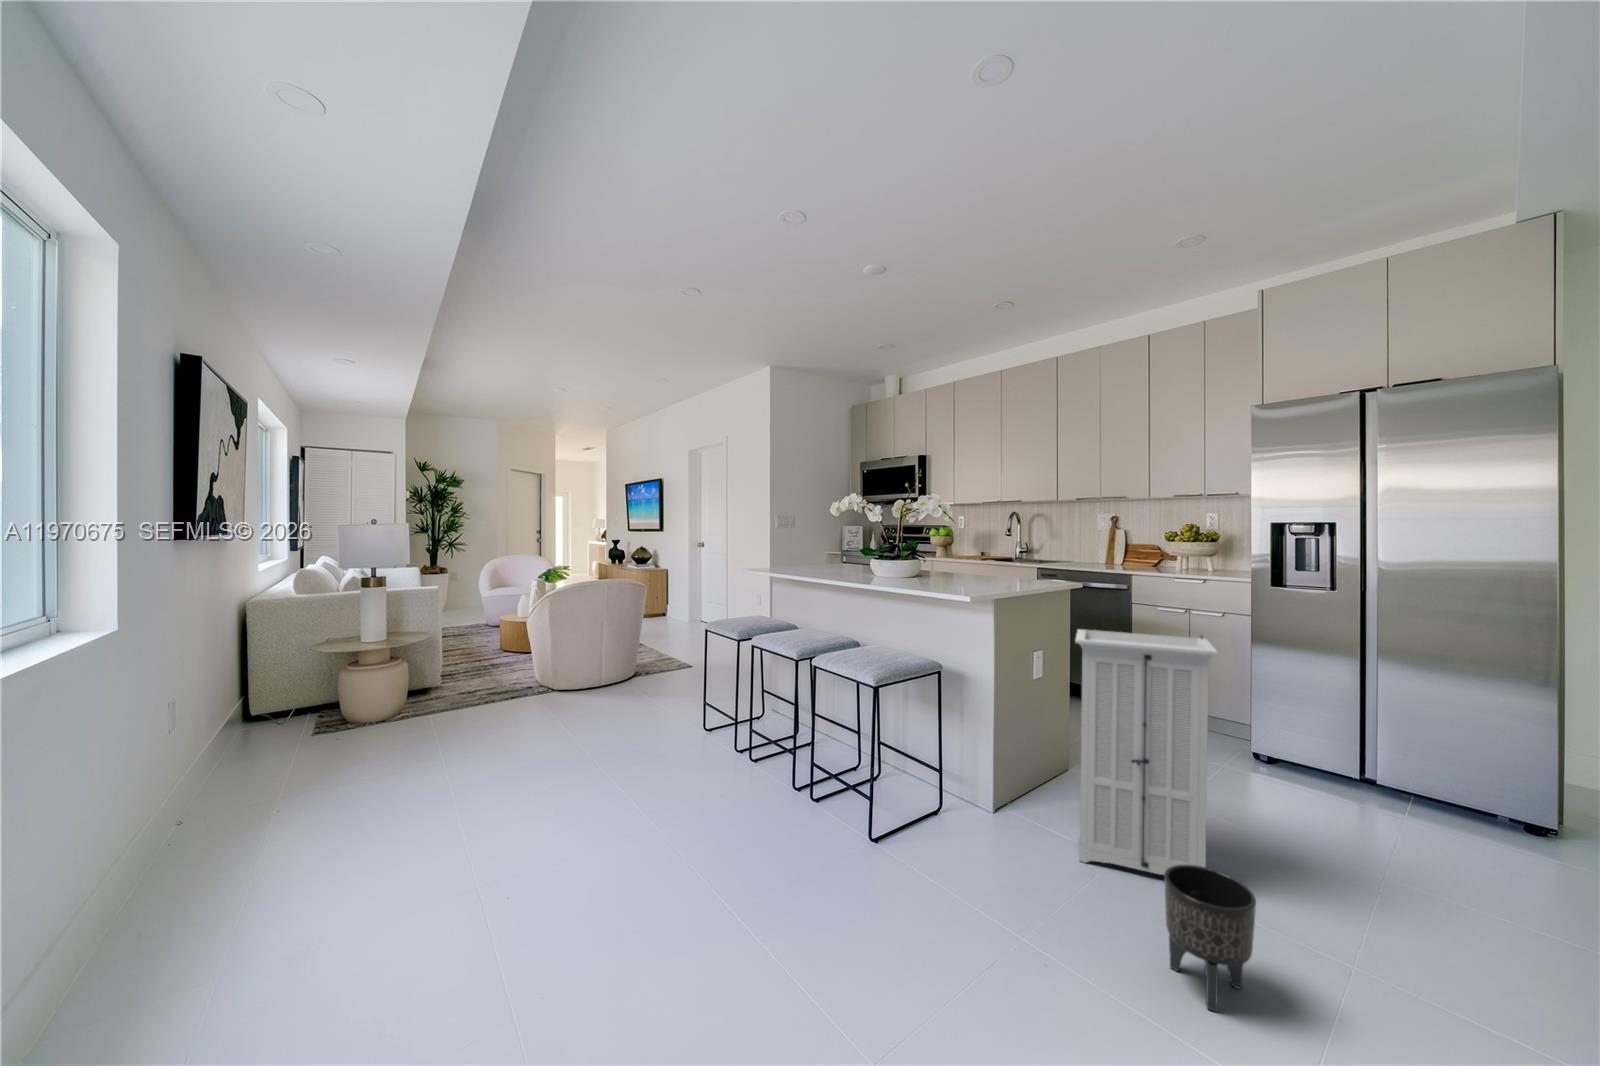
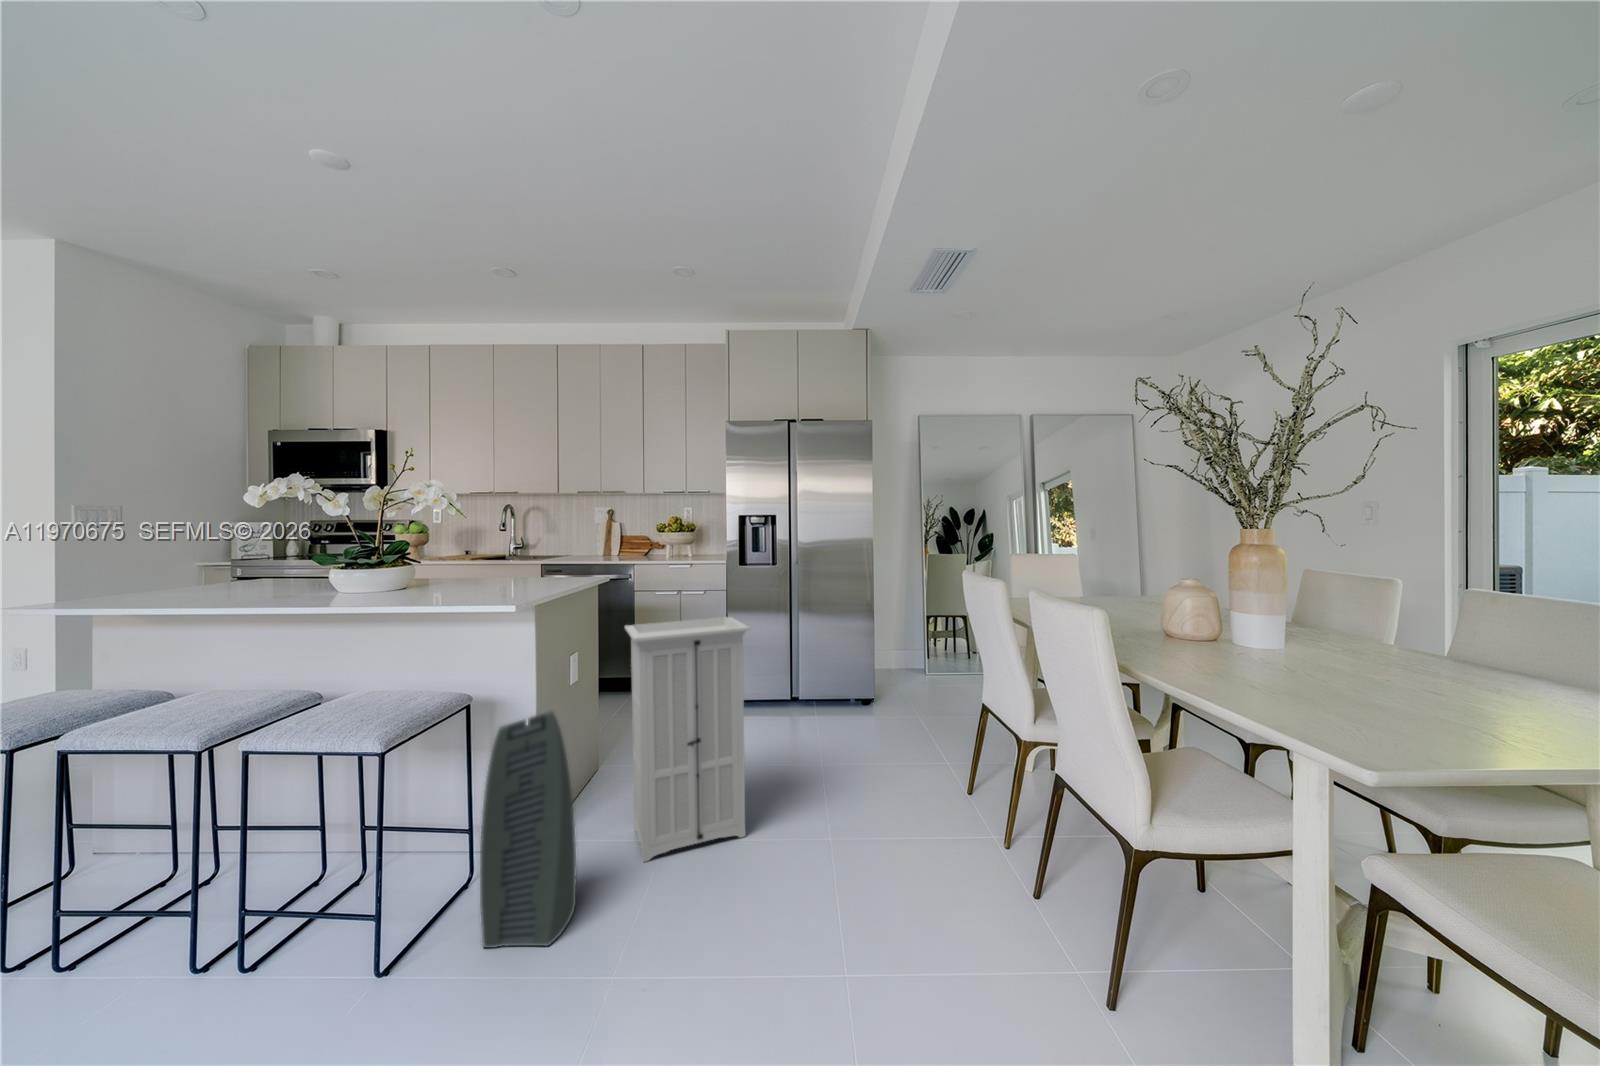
air purifier: none [934,688,1012,880] -> present [480,711,576,948]
planter: present [1164,865,1256,1011] -> none [744,821,812,950]

